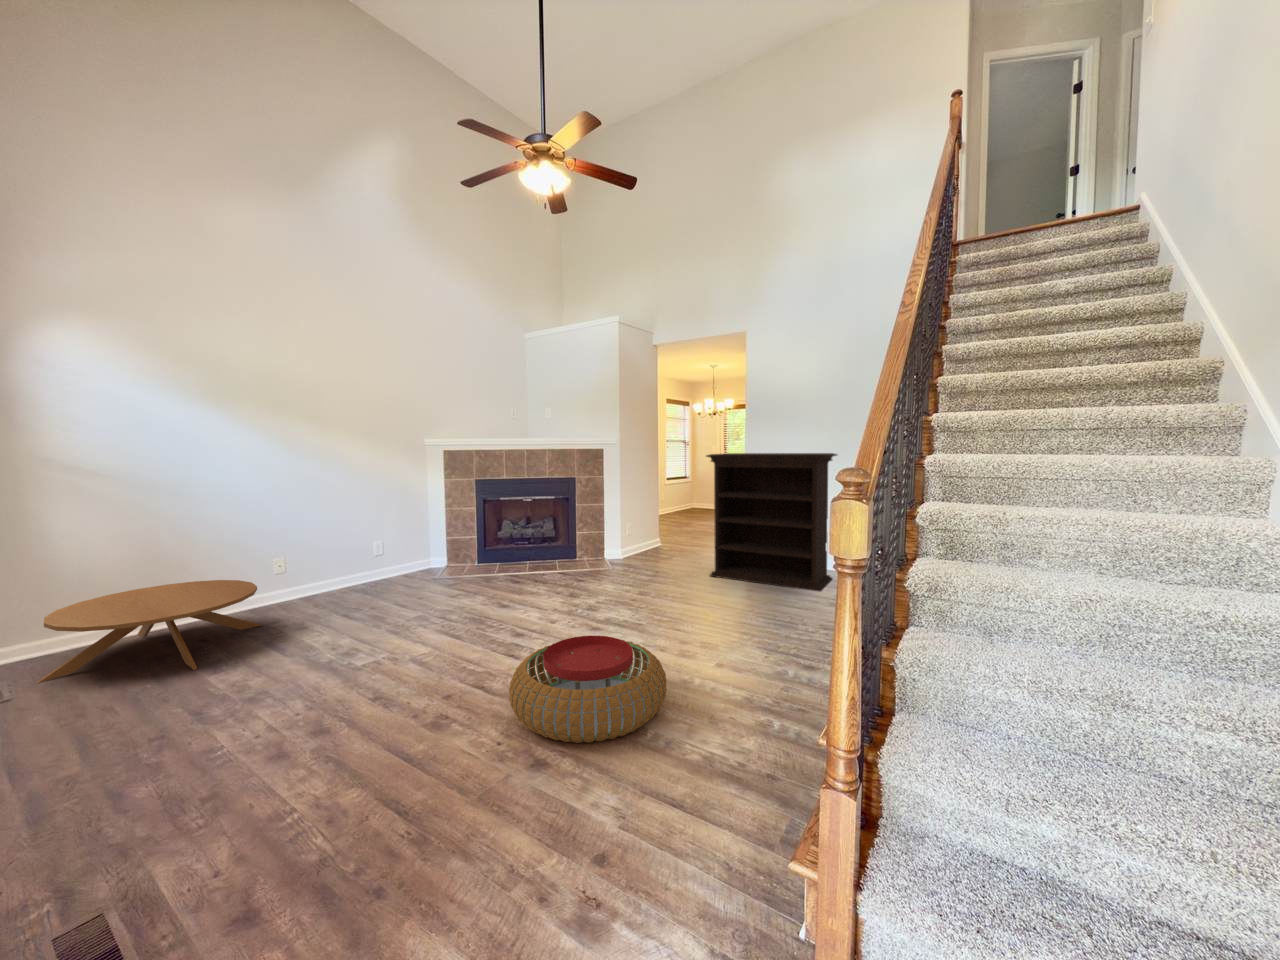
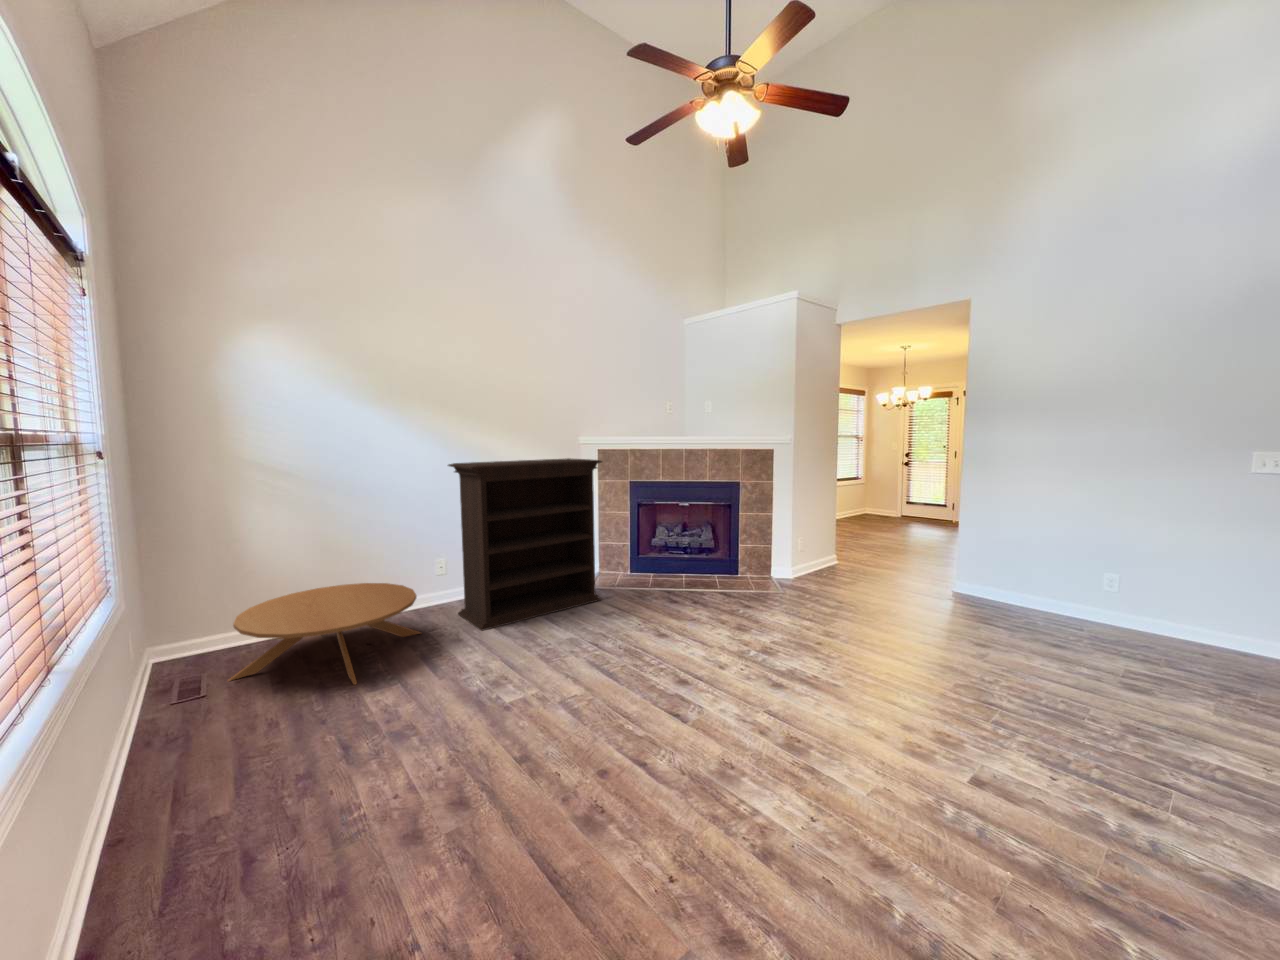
bookshelf: present [706,453,837,591] -> present [448,458,602,631]
pouf: present [509,636,667,743] -> none [682,719,915,913]

